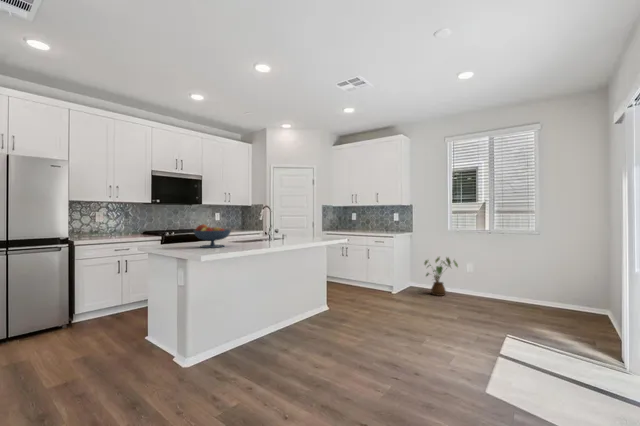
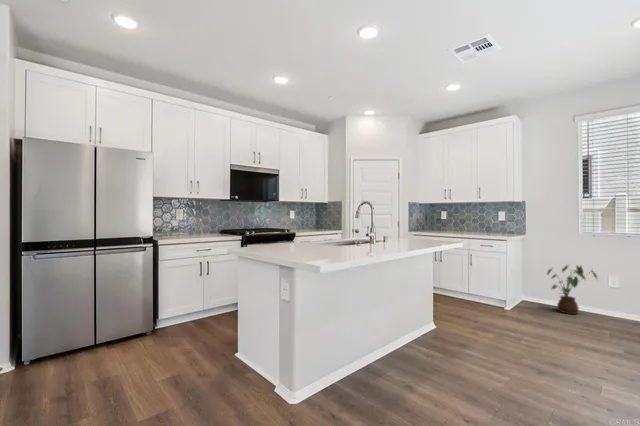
fruit bowl: present [194,224,231,248] -> none [293,223,338,252]

